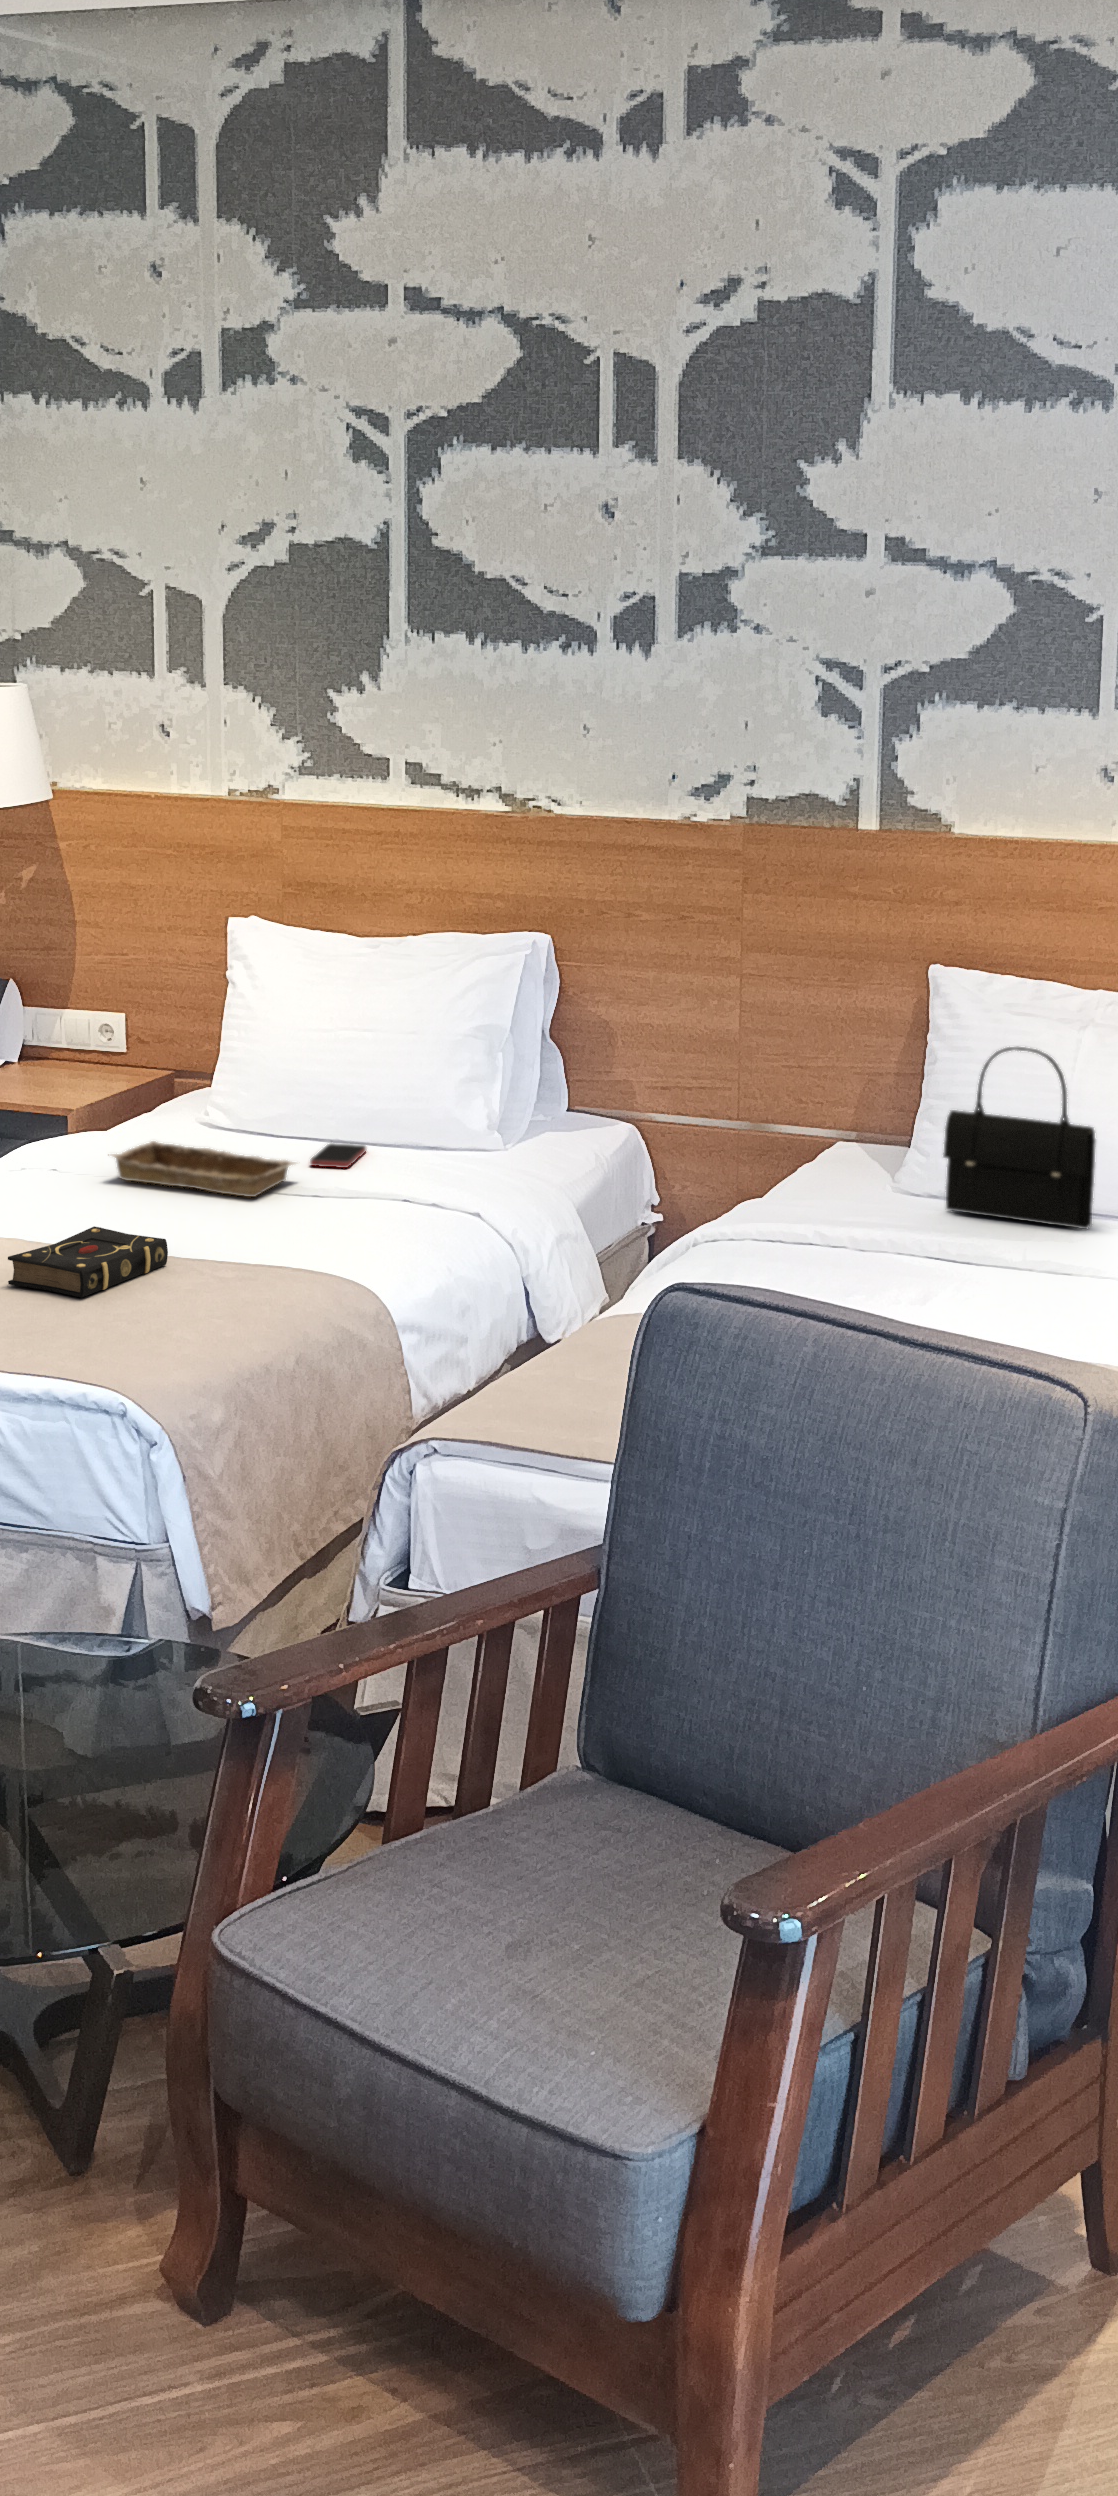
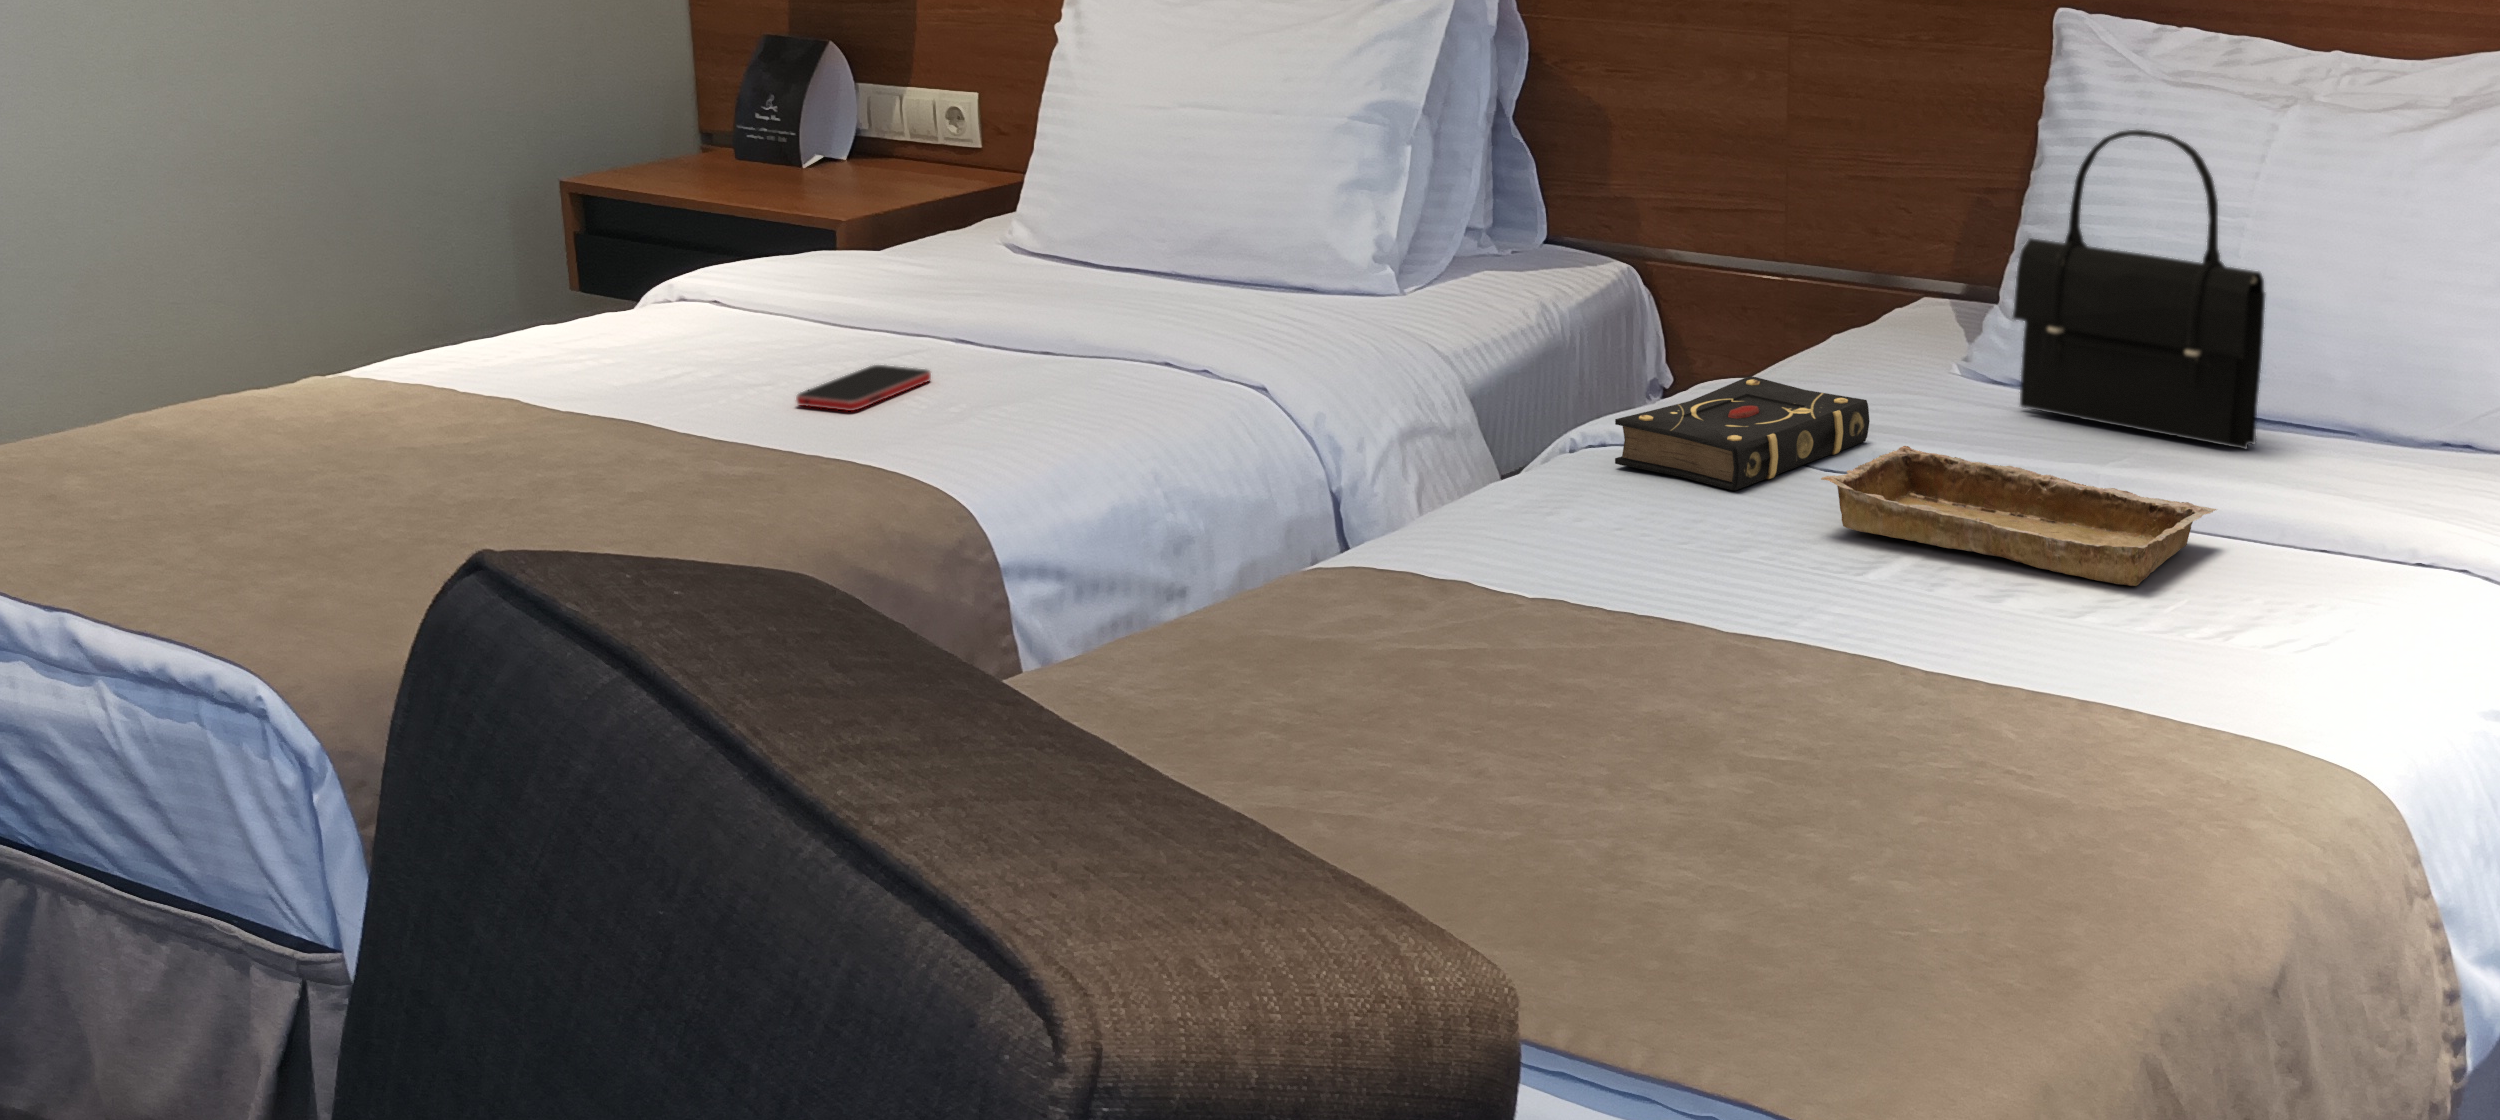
tray: present [113,1141,294,1197] -> present [1821,446,2217,586]
smartphone: present [310,1143,366,1168] -> present [796,365,931,411]
book: present [8,1226,168,1298] -> present [1615,376,1870,491]

